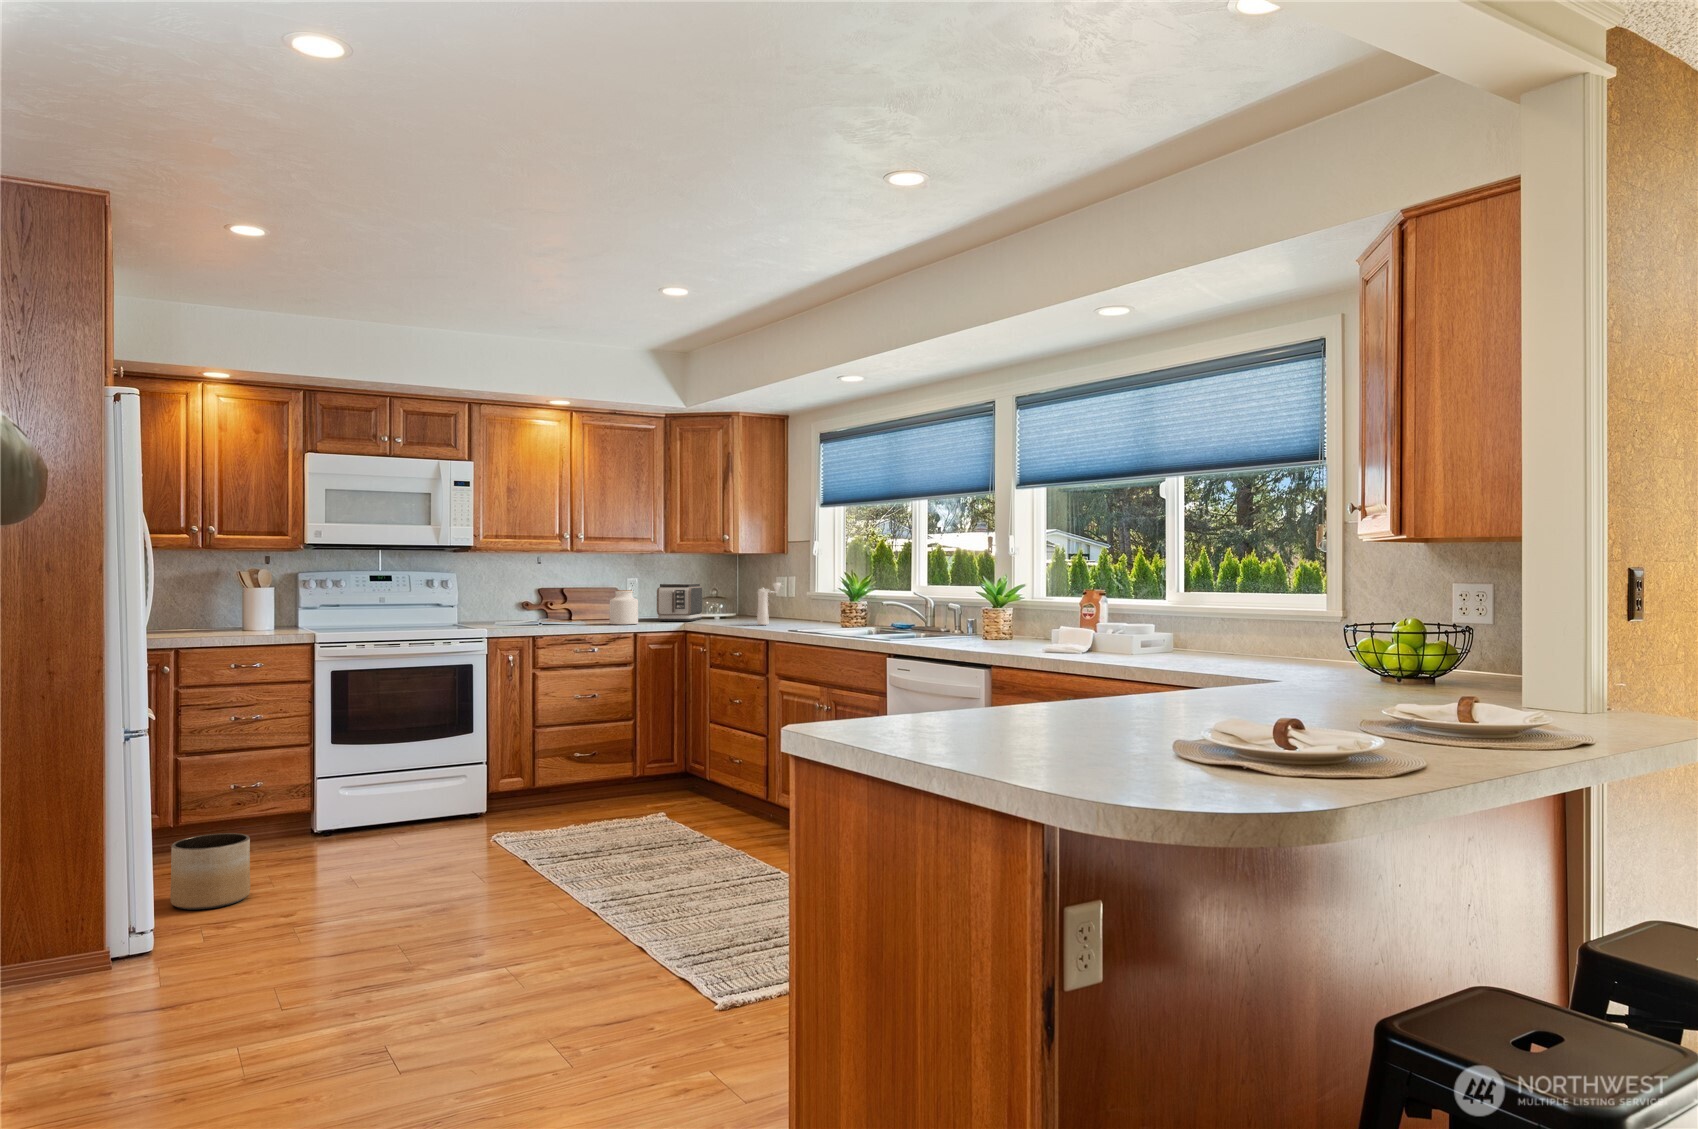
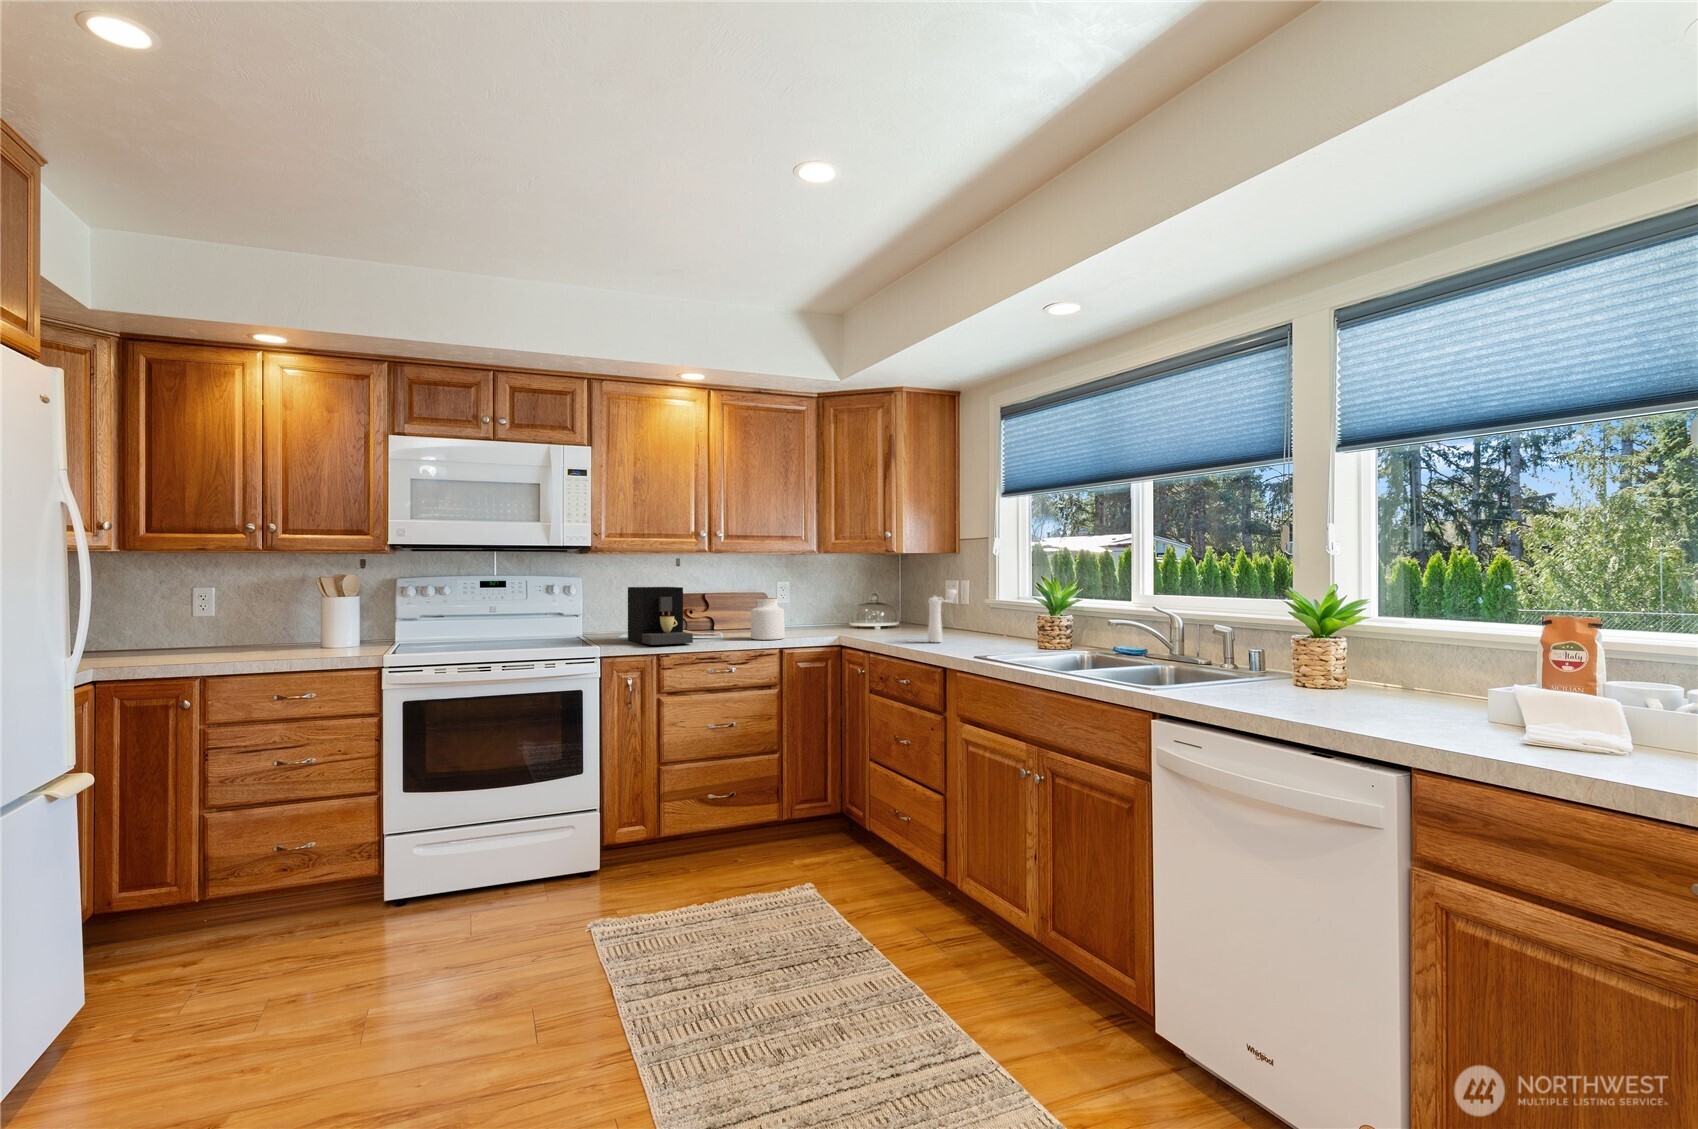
coffee maker: none [503,581,563,627] -> present [628,587,693,645]
toaster: present [657,584,702,621] -> none [807,589,861,634]
planter: present [170,833,250,910] -> none [72,957,205,1094]

